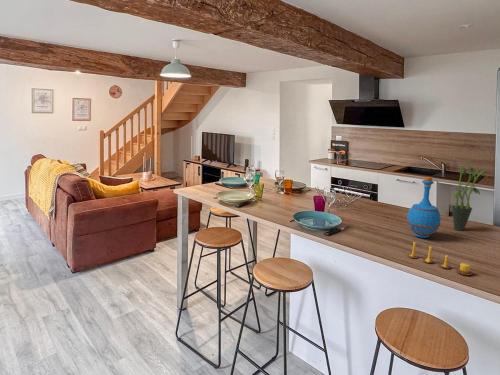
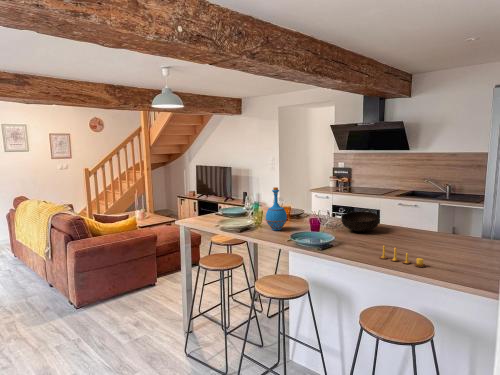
potted plant: present [452,164,488,230] -> none [424,182,448,239]
bottle: present [407,177,440,238] -> present [266,187,287,230]
bowl: none [352,192,396,215] -> present [341,212,380,232]

